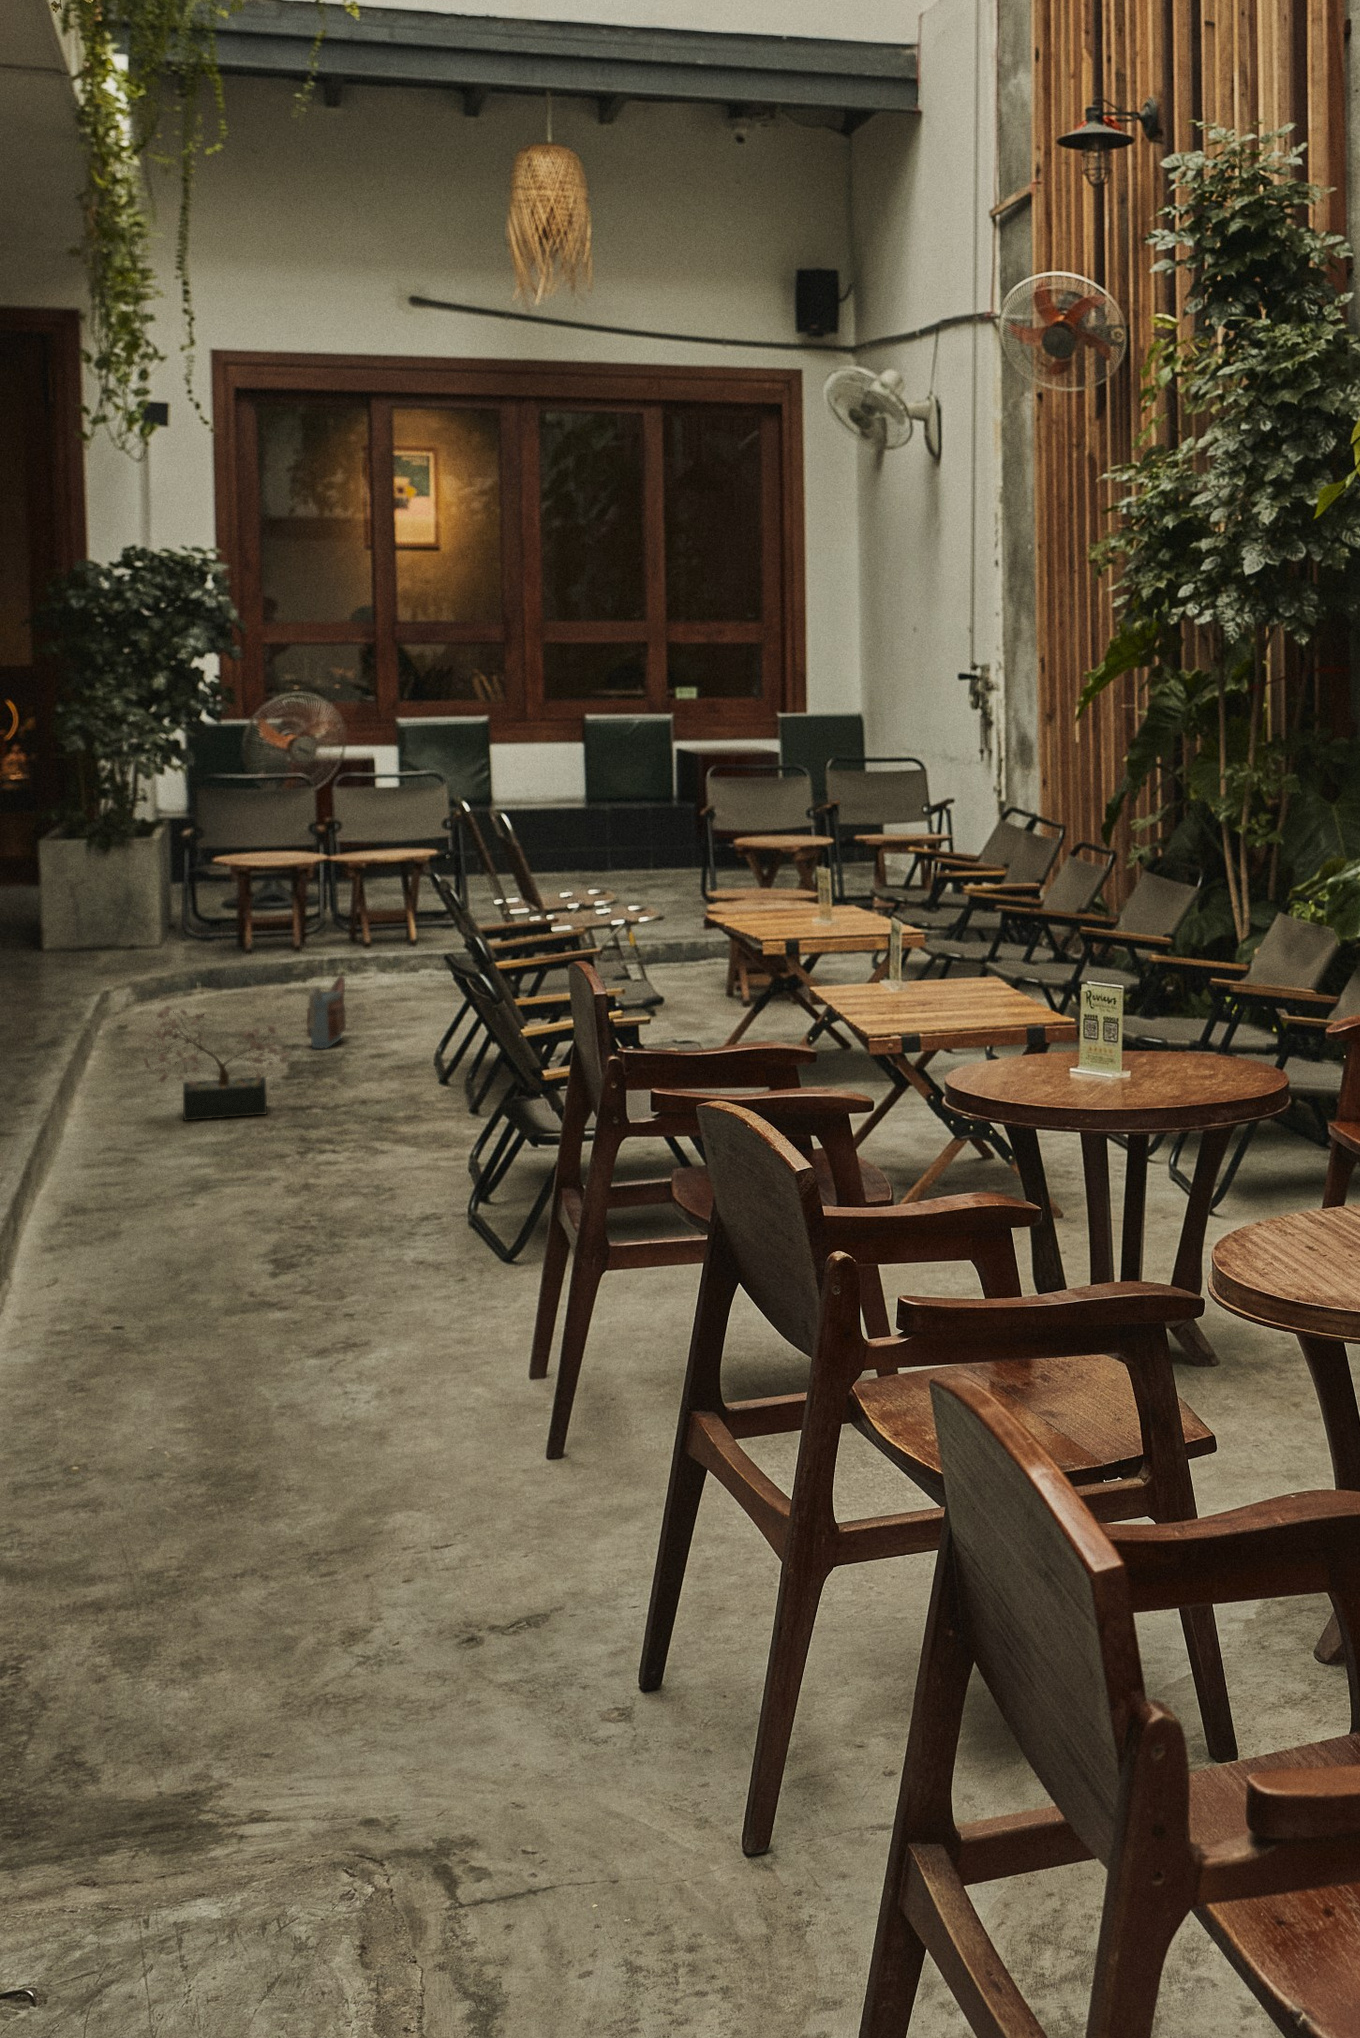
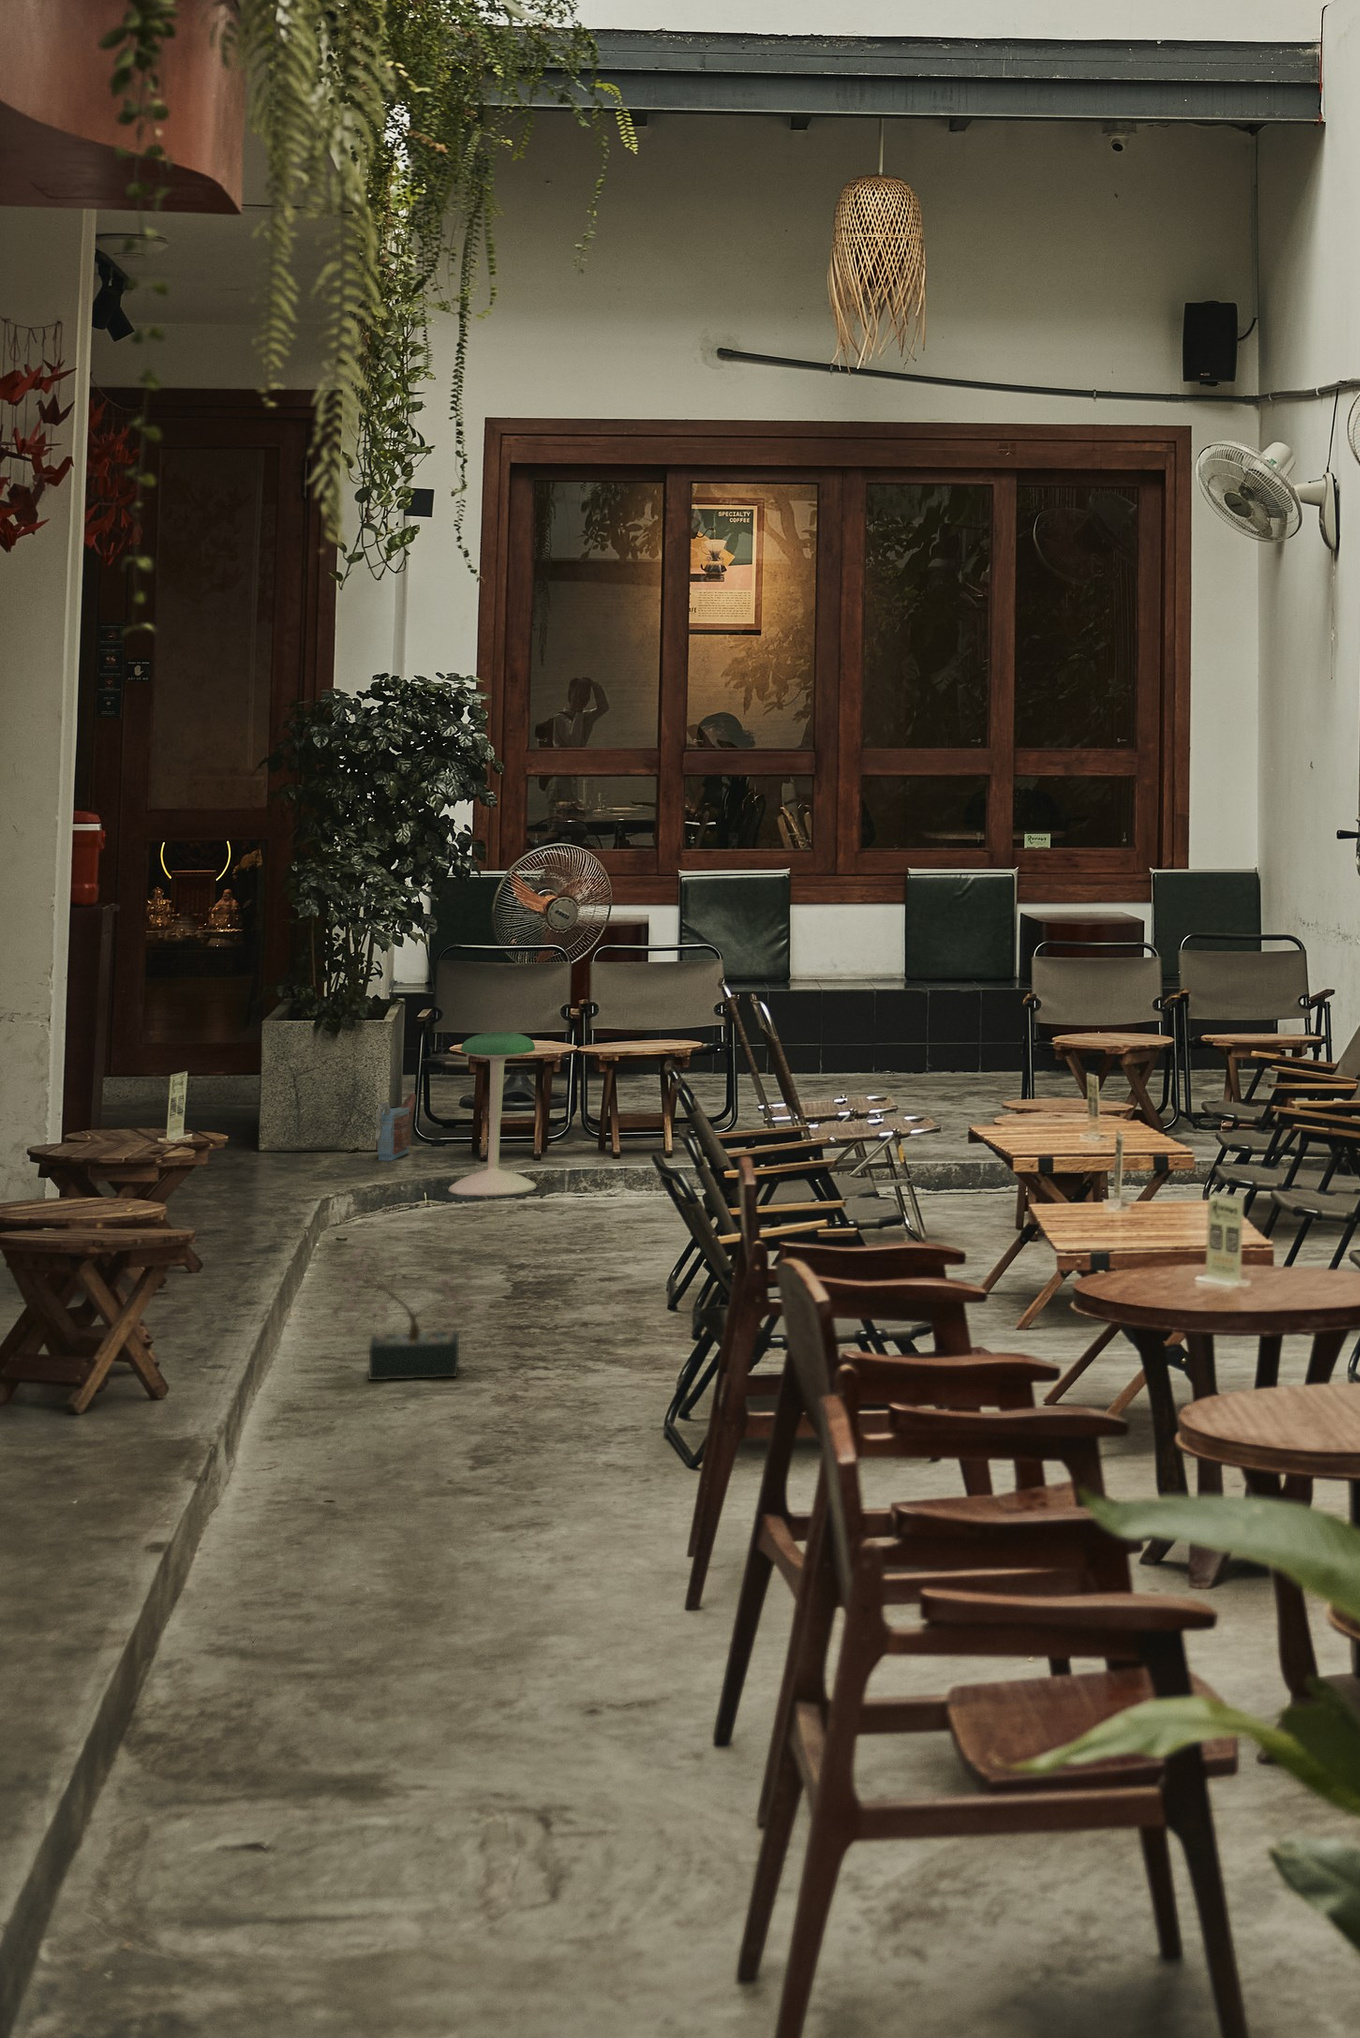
stool: none [225,839,302,971] -> present [449,1032,536,1196]
watering can: present [307,976,346,1049] -> present [375,1093,416,1161]

